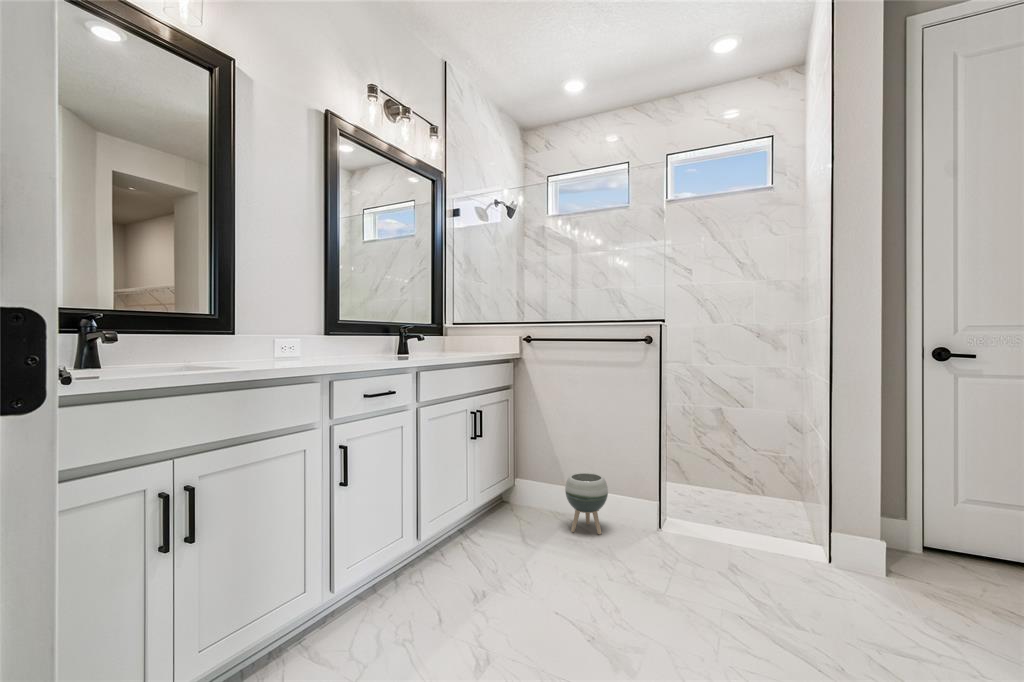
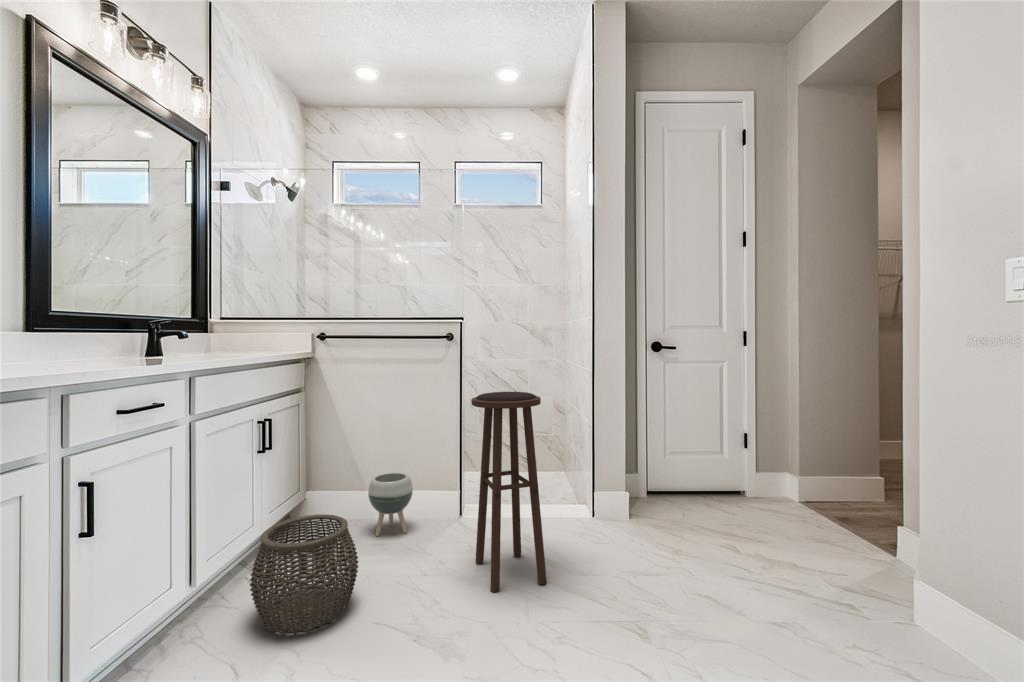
stool: none [658,400,742,620] -> present [472,392,547,592]
woven basket: none [455,499,543,601] -> present [250,514,358,634]

